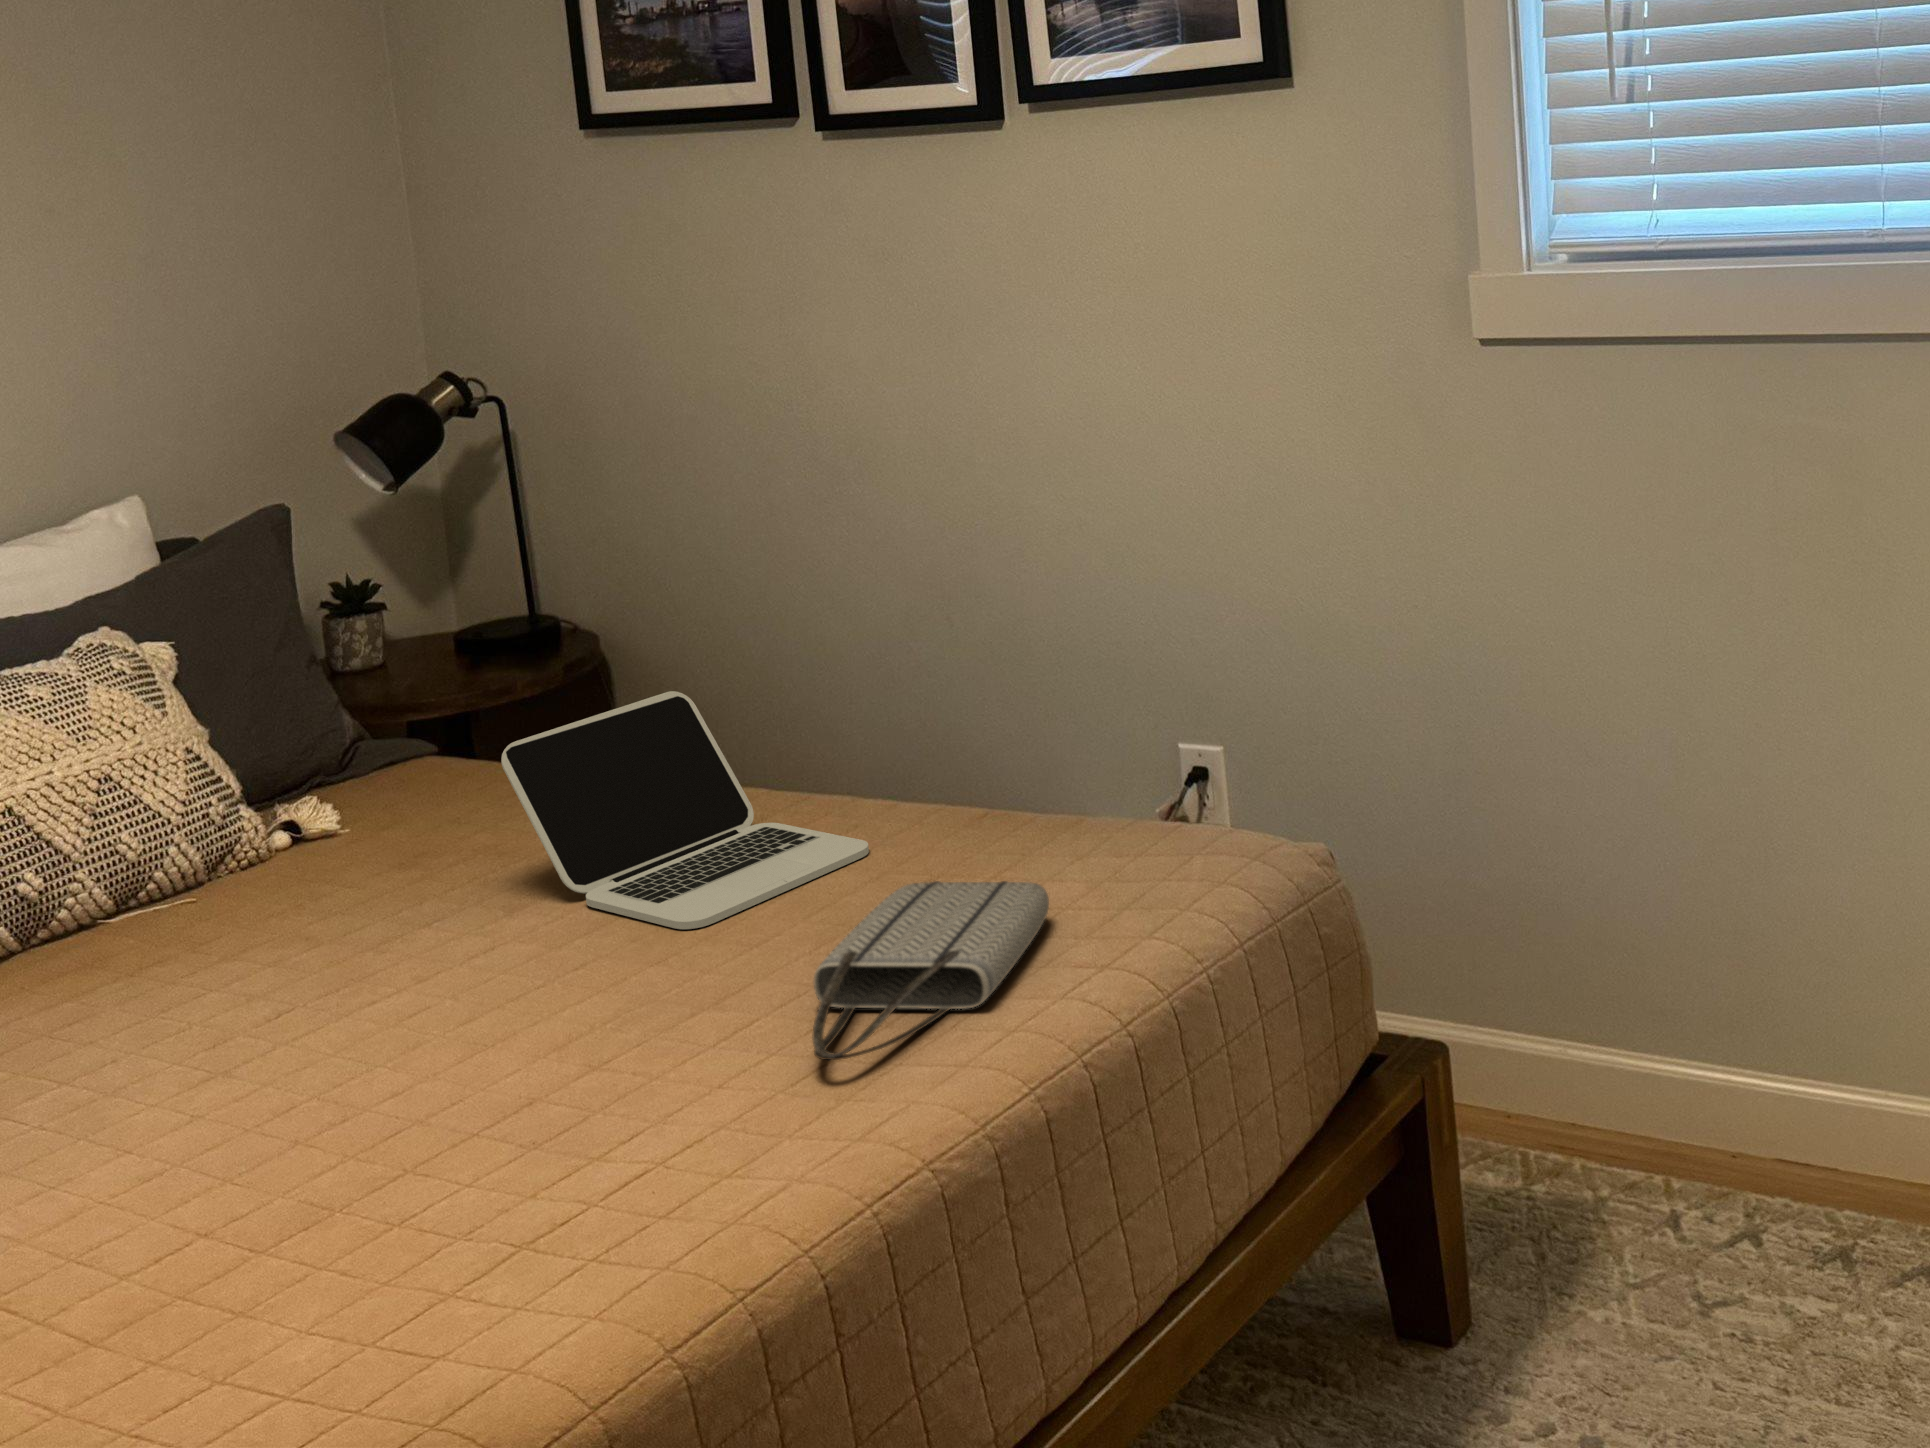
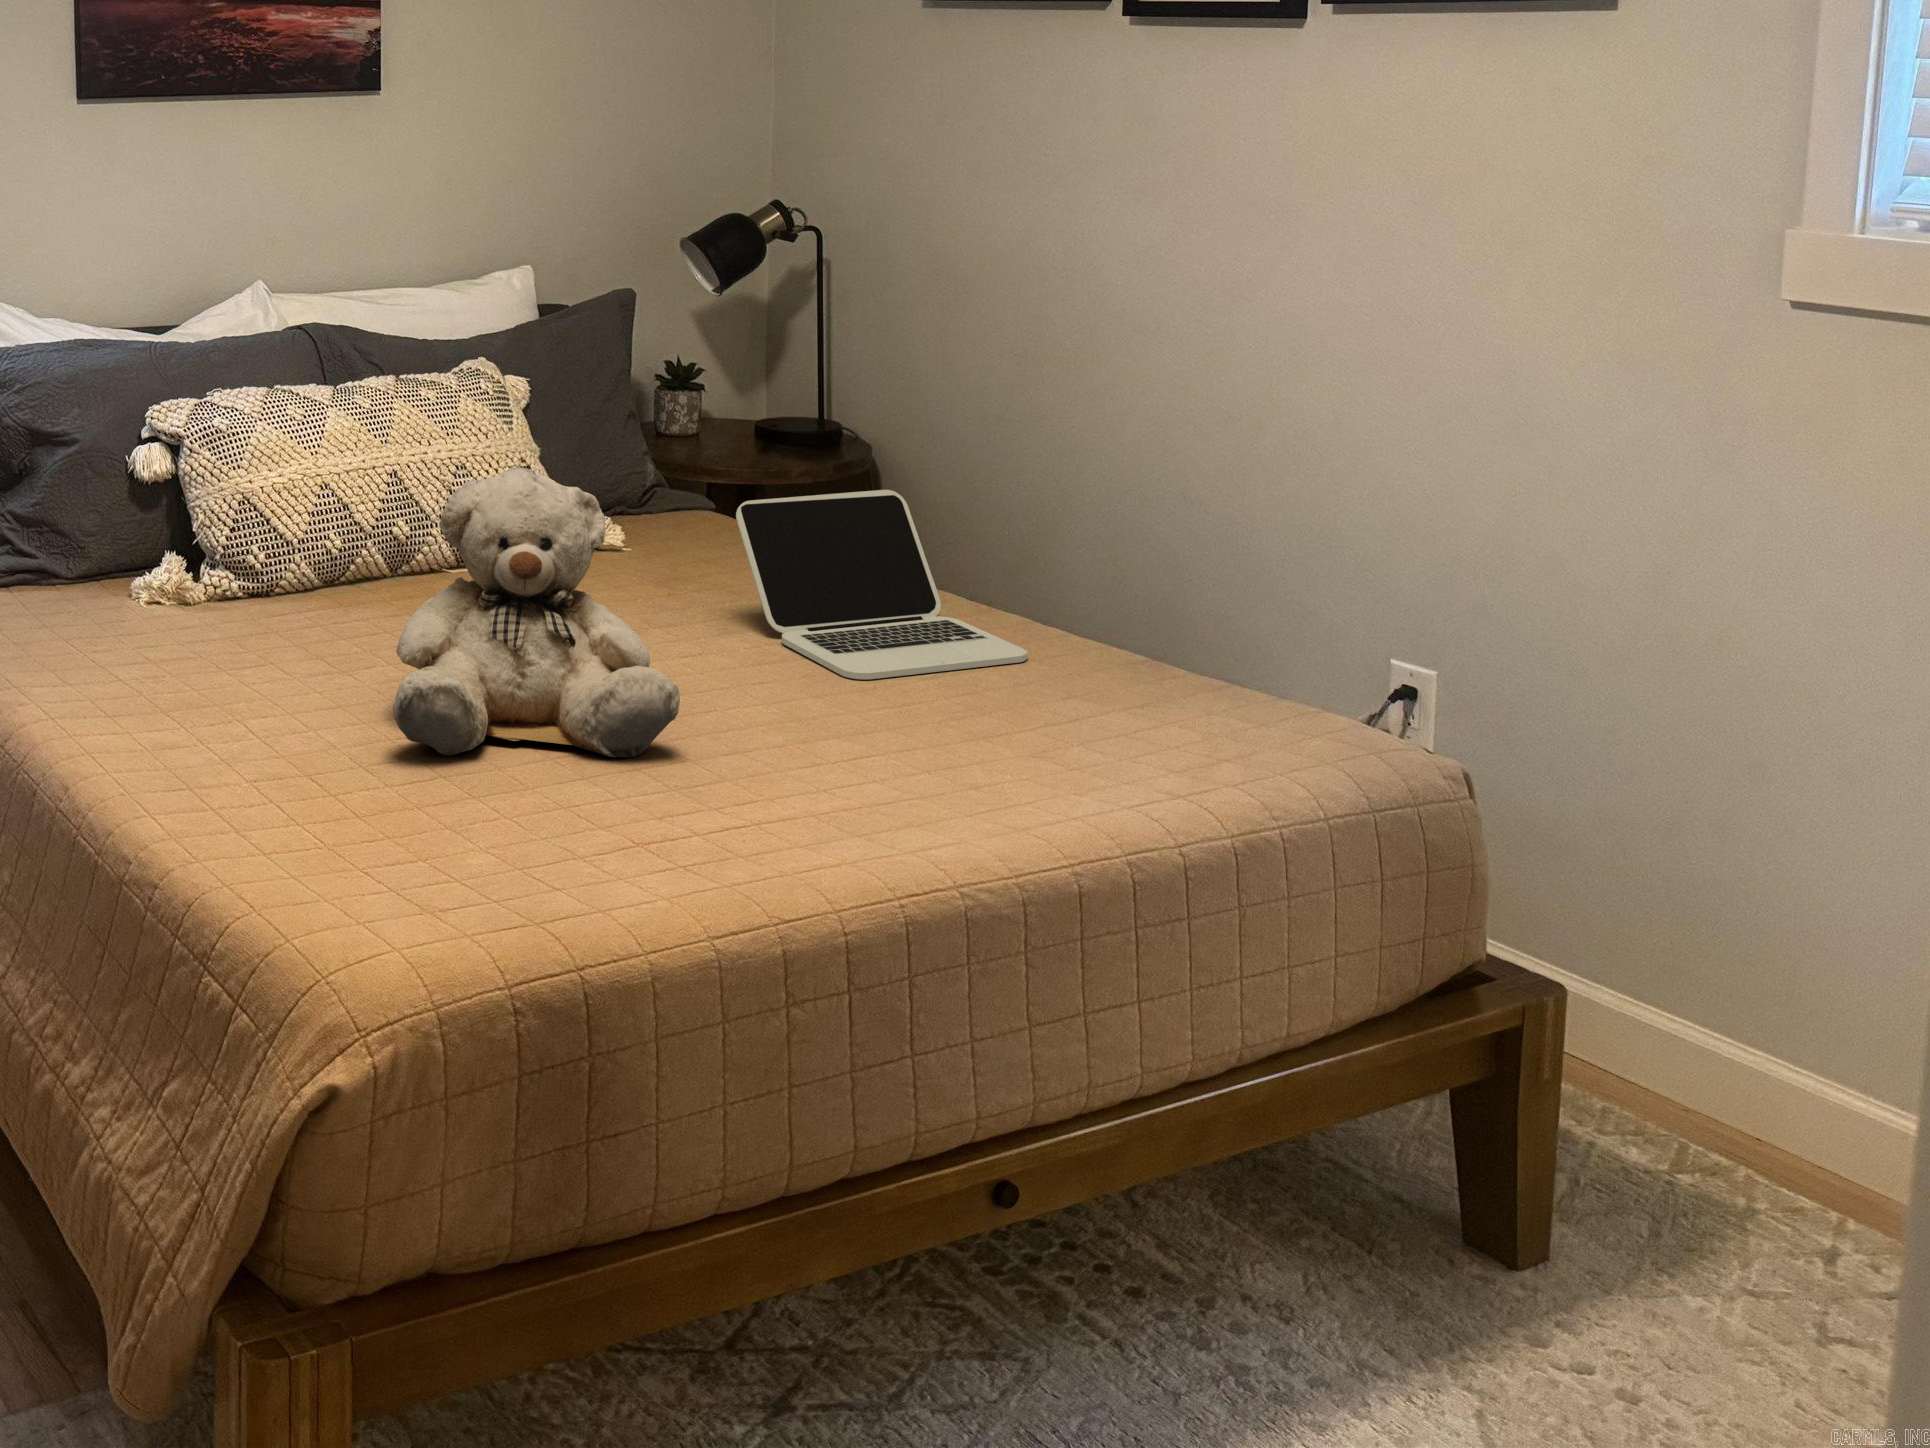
teddy bear: none [90,775,516,1201] -> present [393,467,680,757]
tote bag: present [812,881,1049,1060] -> none [902,686,1158,797]

